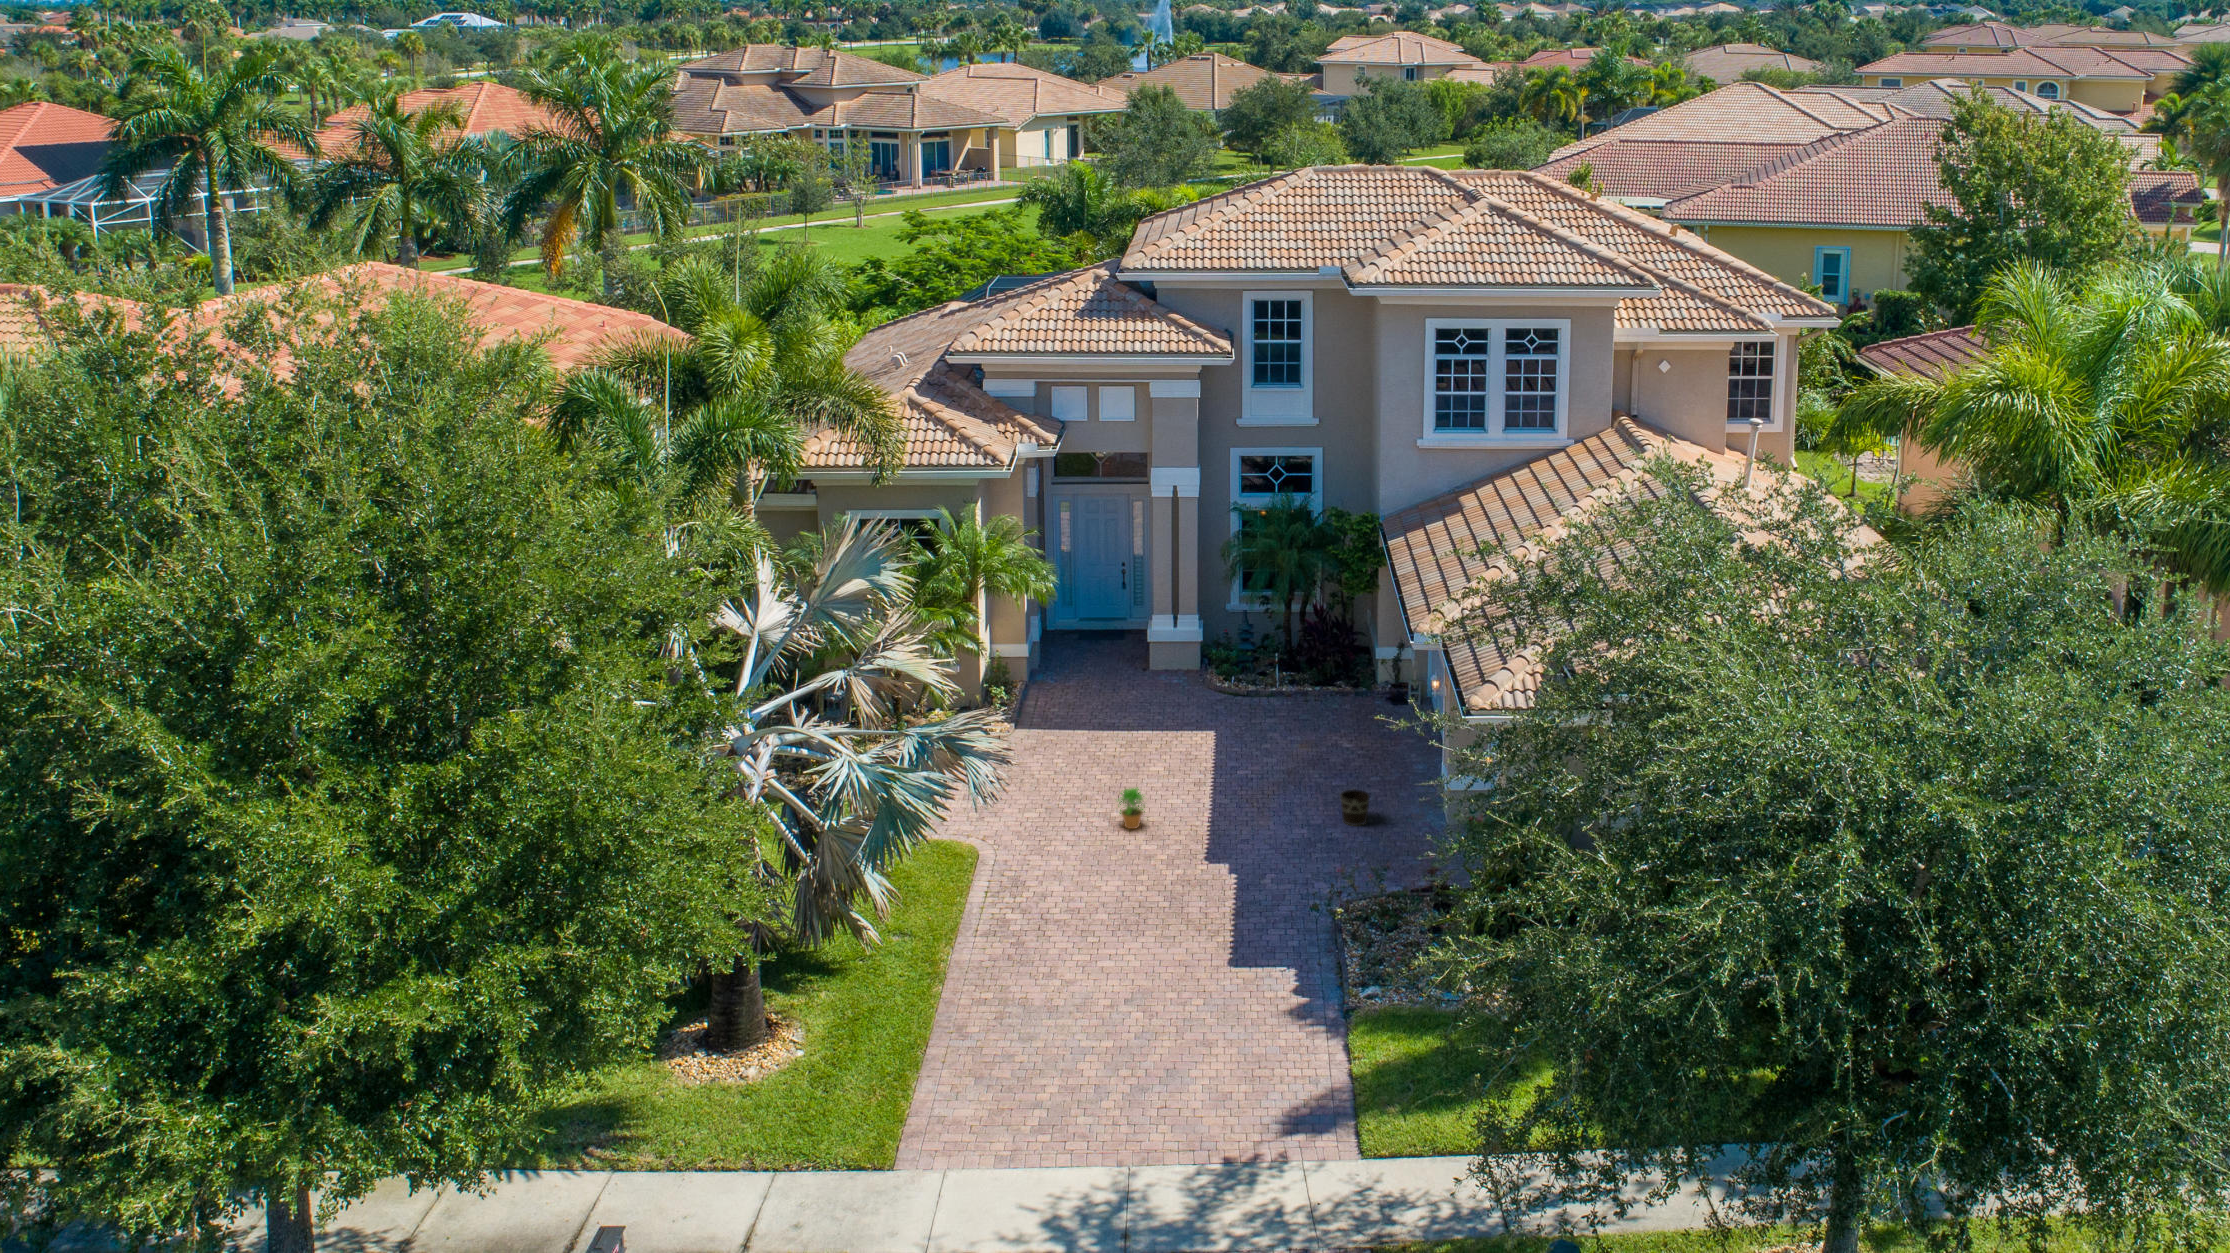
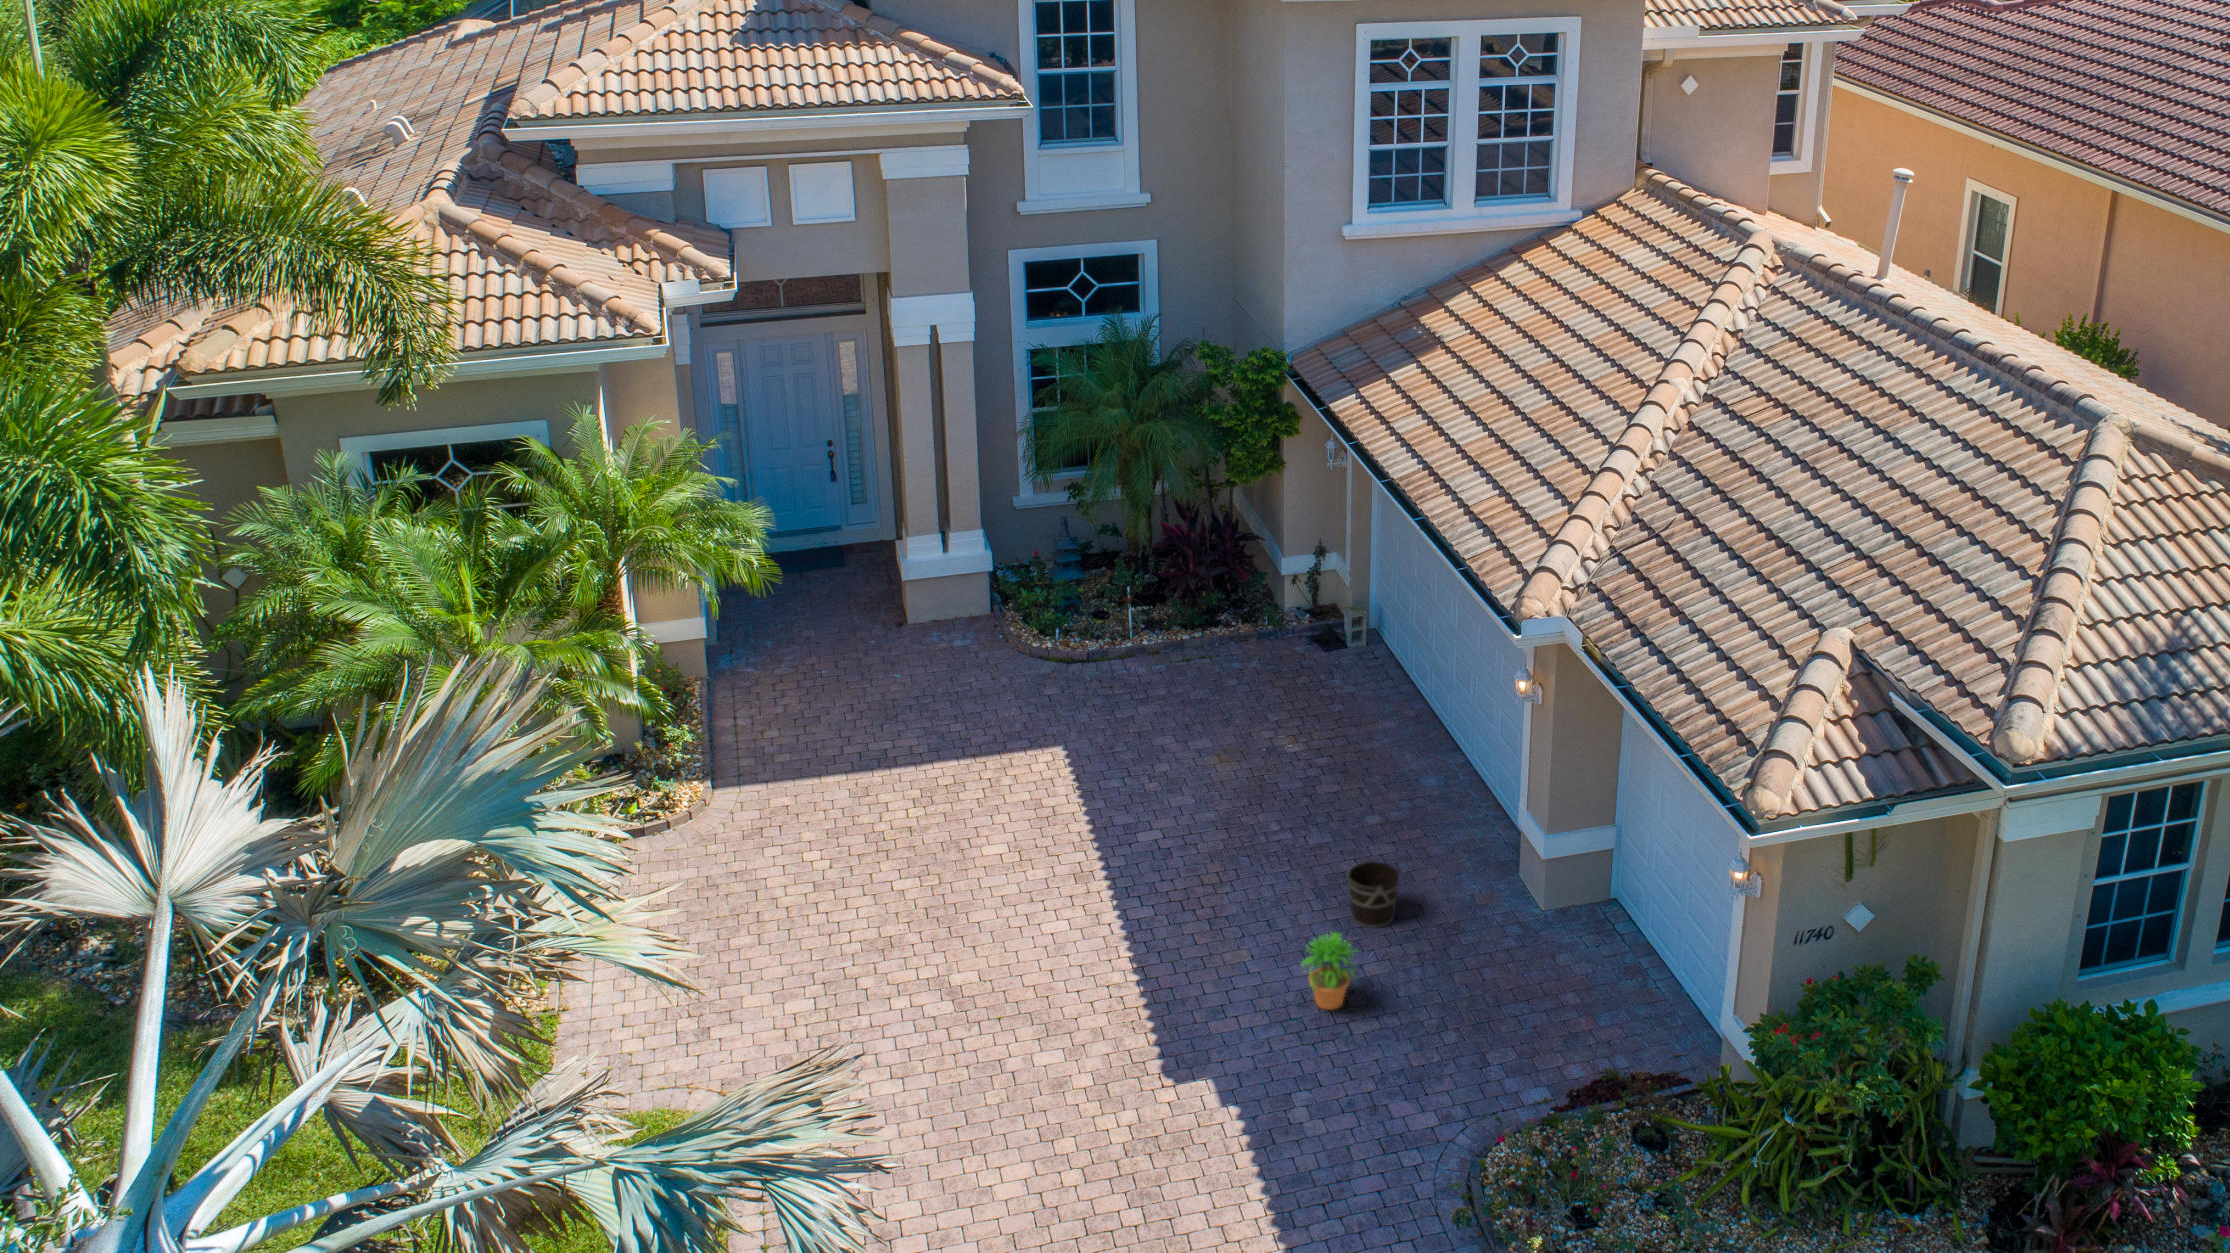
potted plant: present [1118,787,1145,829] -> present [1303,932,1356,1010]

